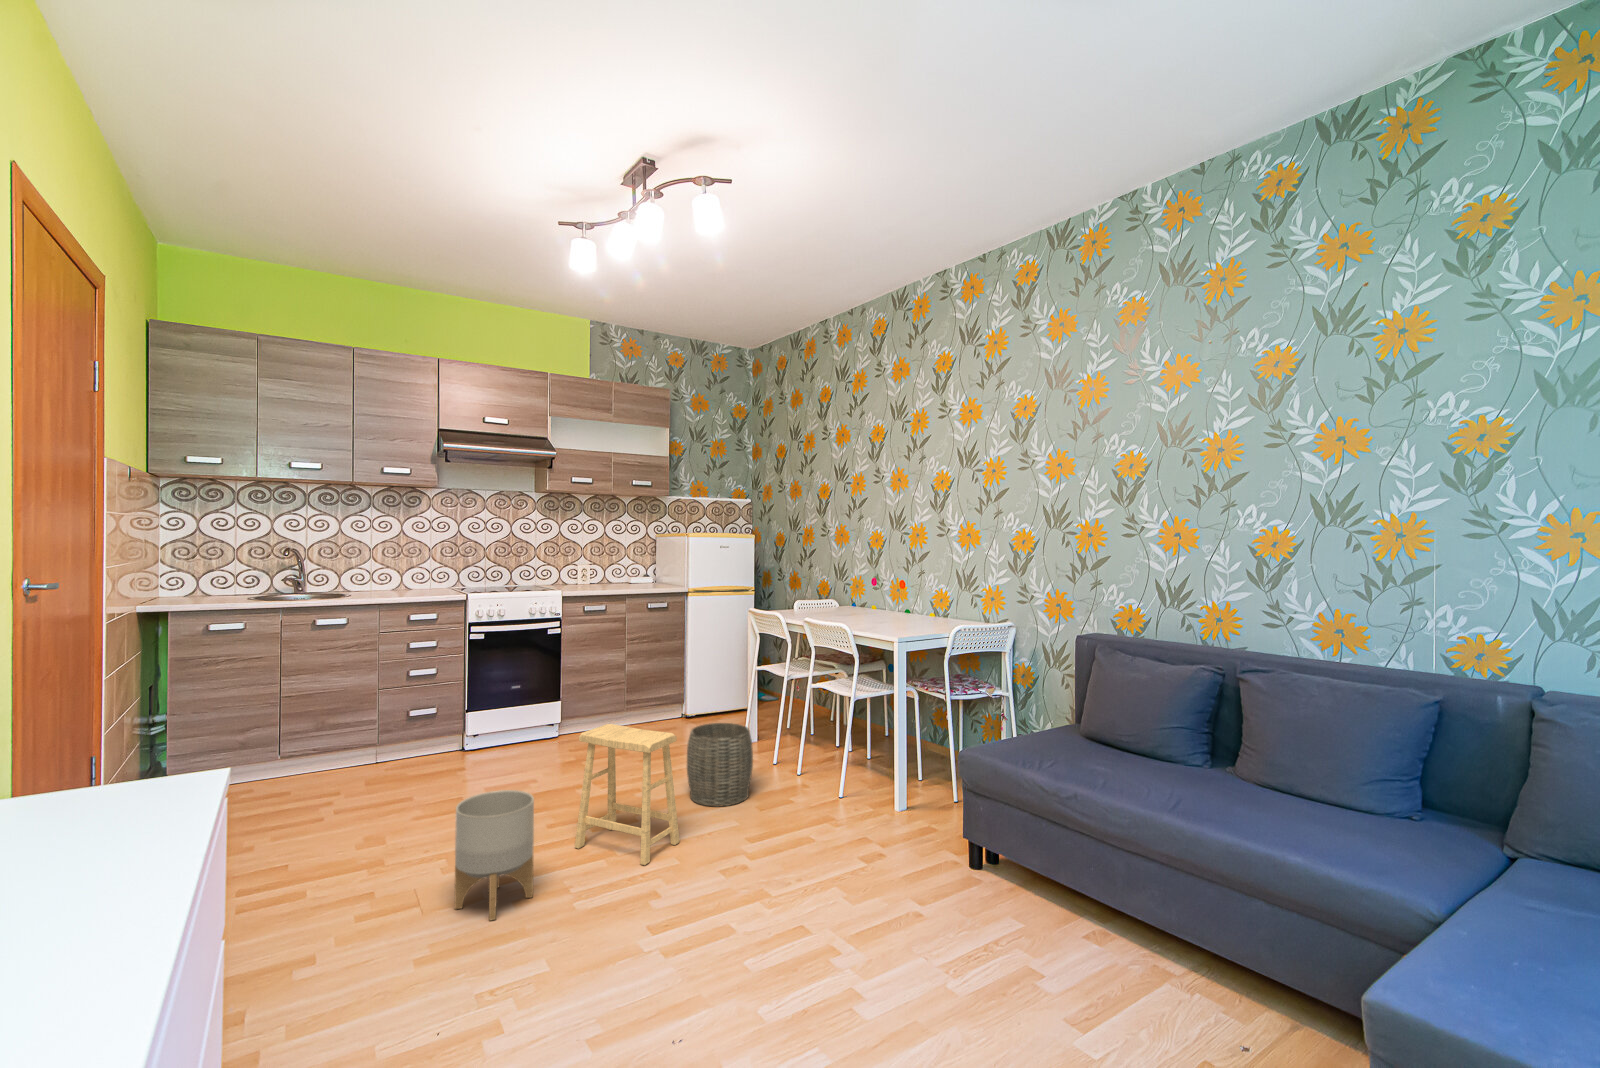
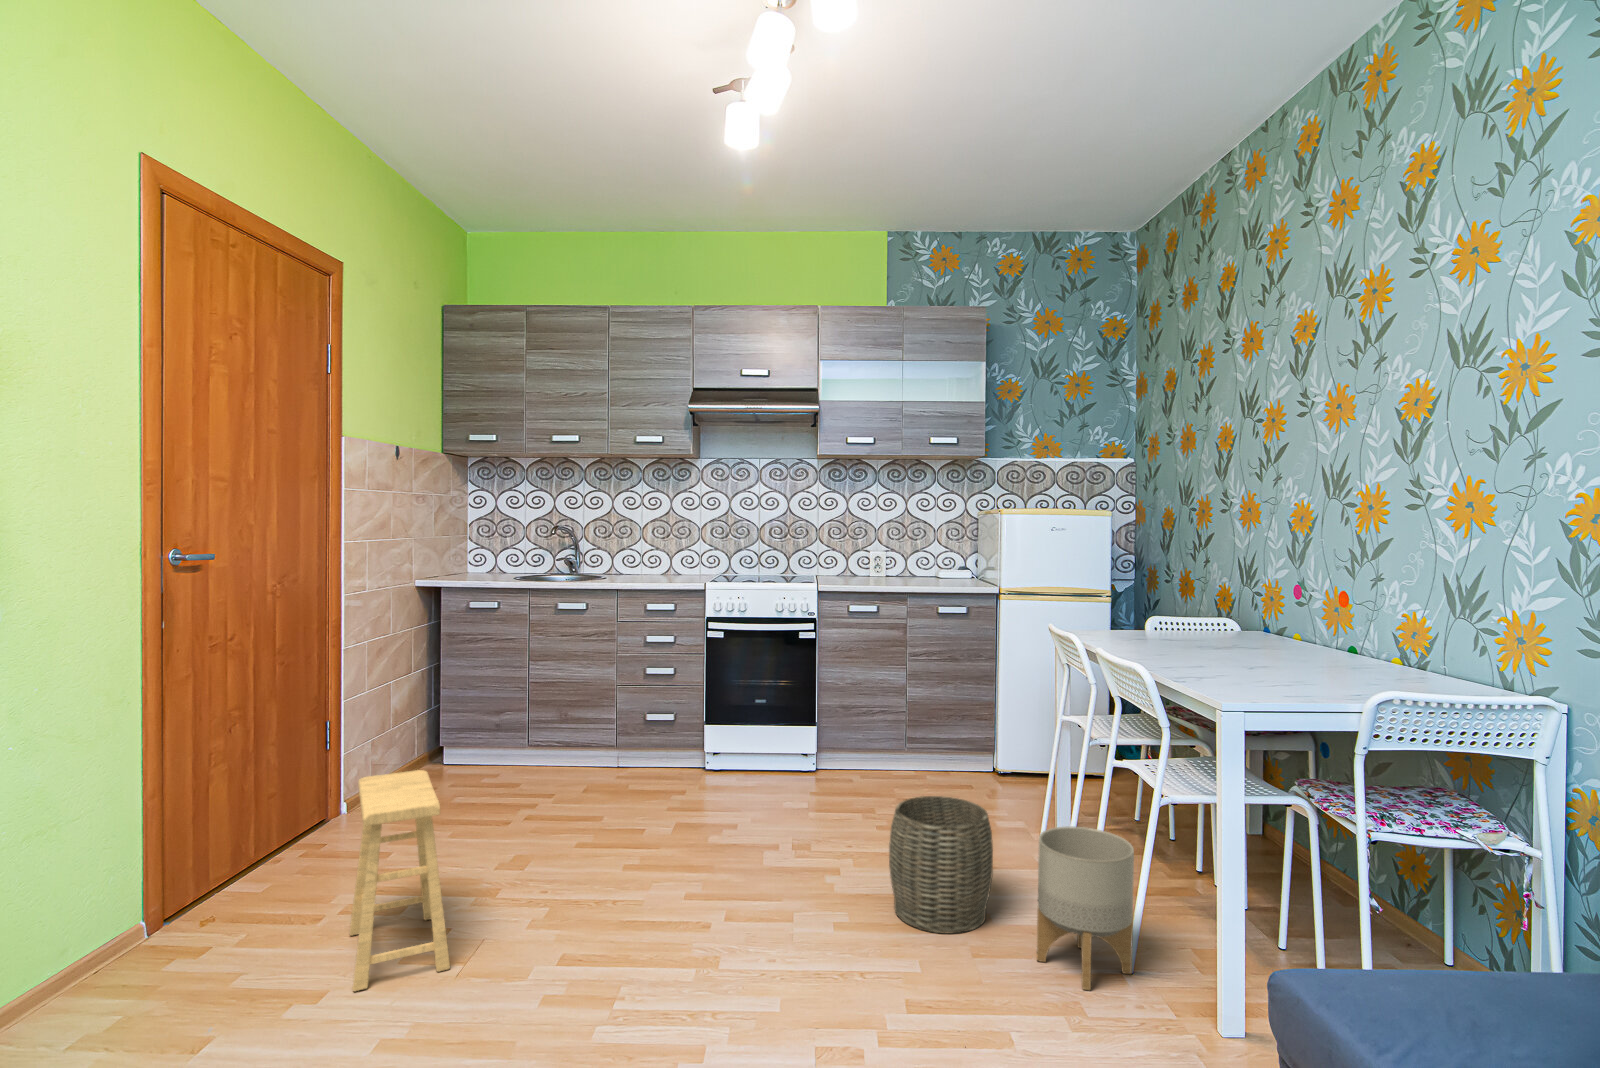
footstool: present [575,724,680,865] -> present [349,770,450,991]
planter: present [454,790,534,920] -> present [1037,826,1134,990]

